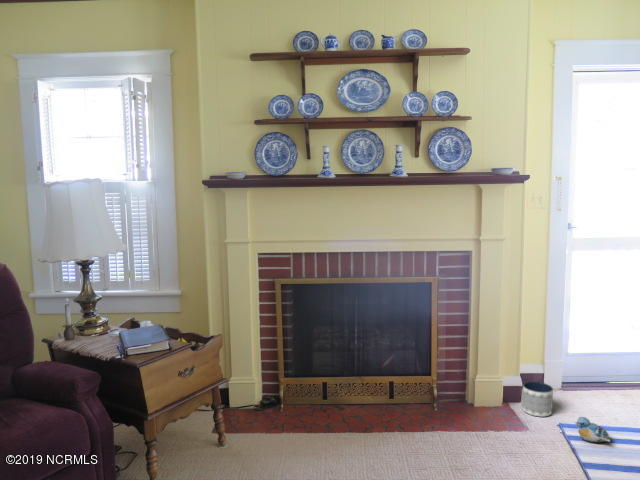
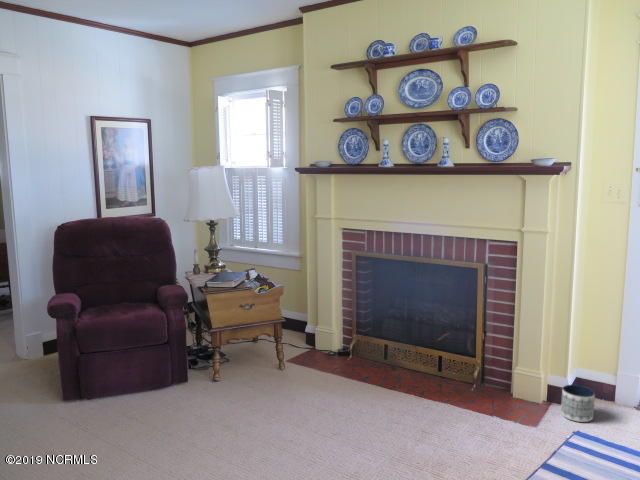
plush toy: present [576,417,612,442] -> none [581,424,618,456]

